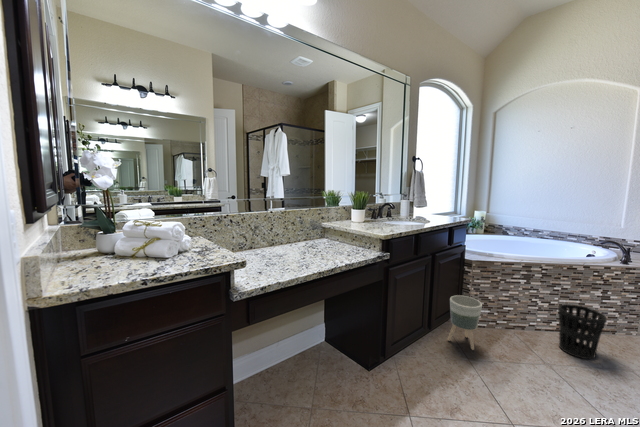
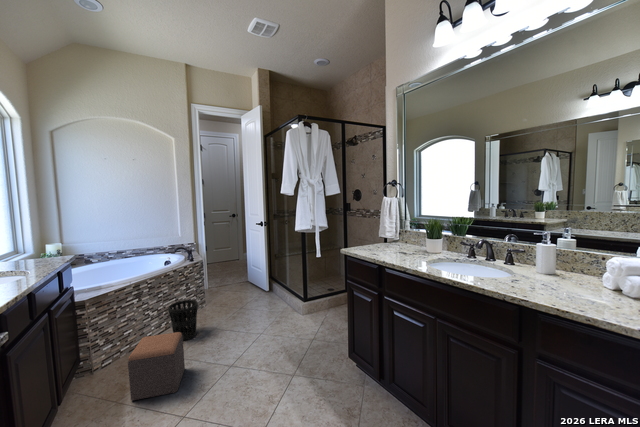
planter: present [448,295,482,350] -> none [75,338,117,402]
footstool: none [477,318,552,396] -> present [128,332,185,401]

